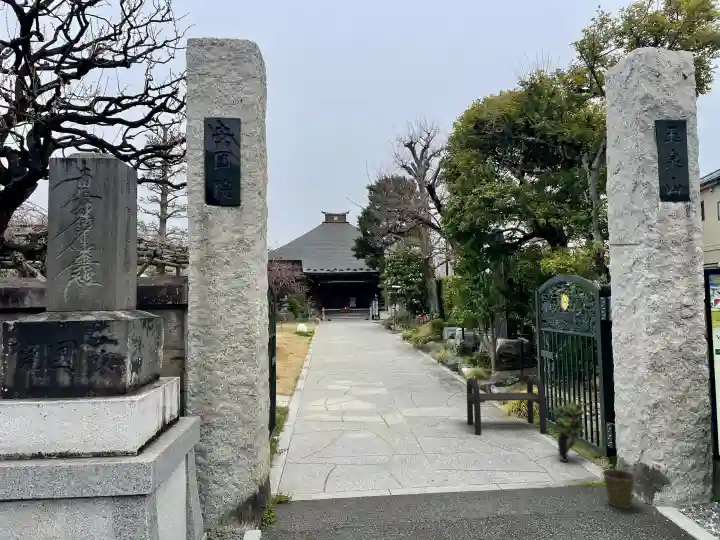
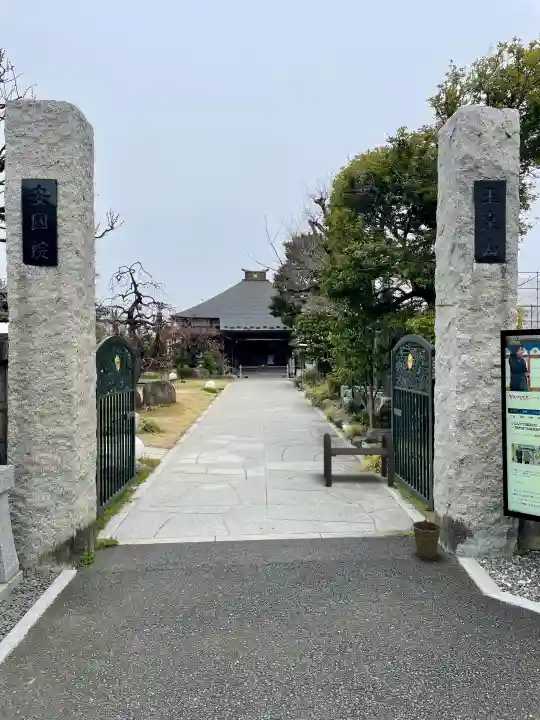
potted plant: present [552,401,585,461] -> none [388,456,420,514]

